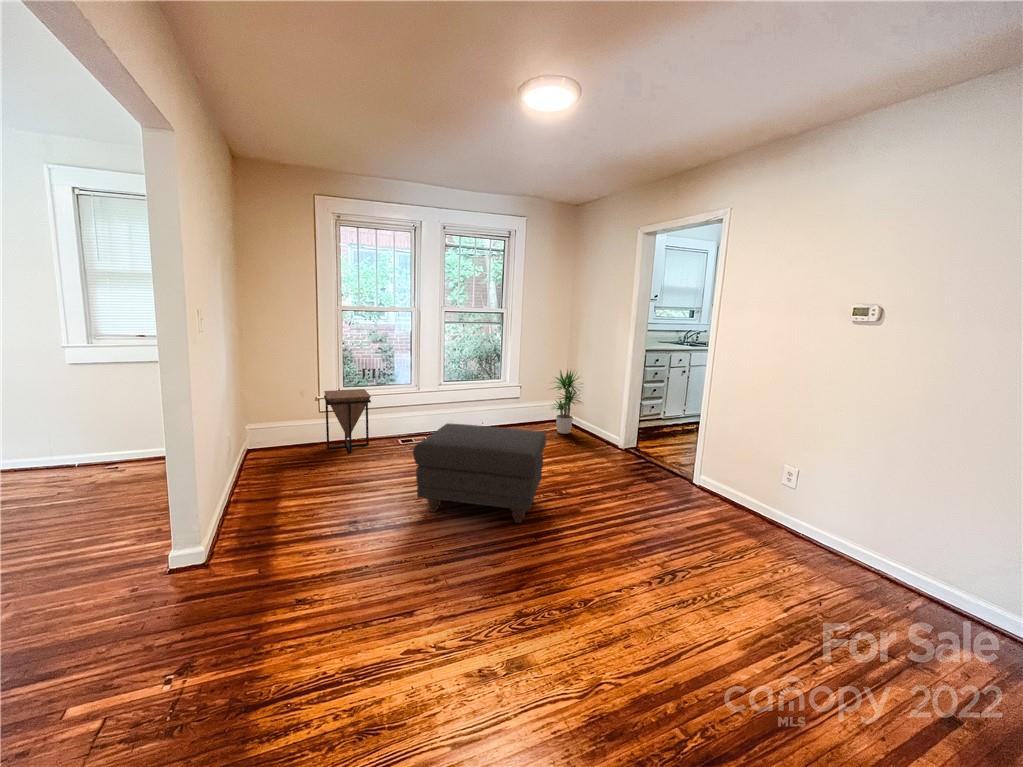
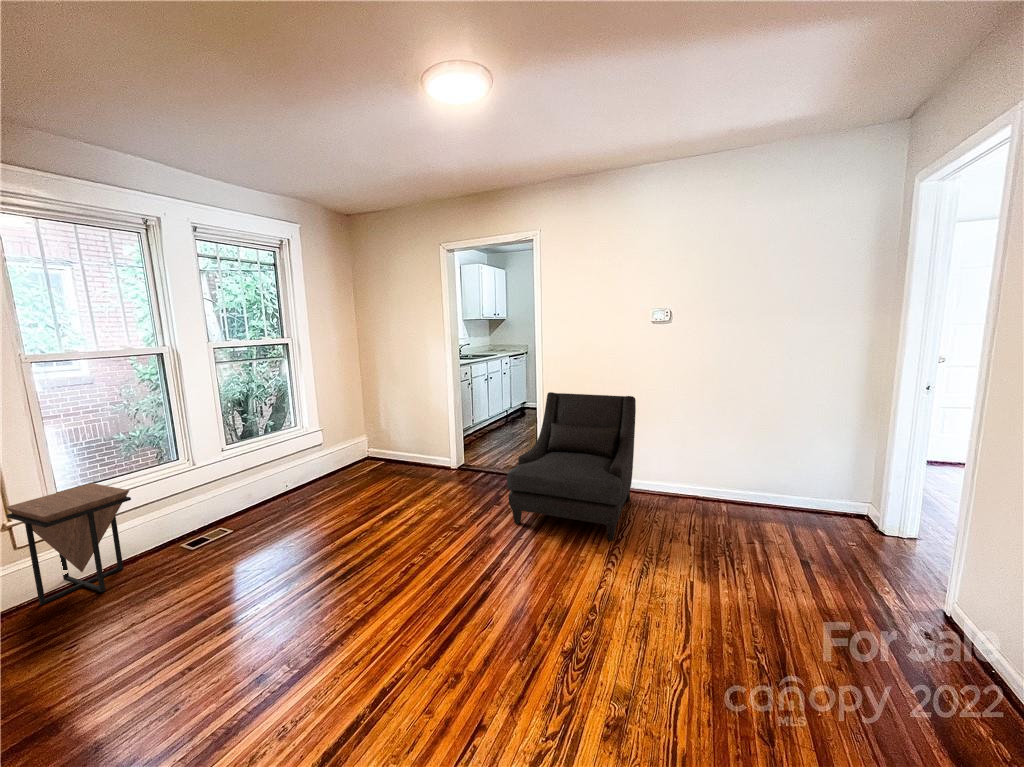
potted plant: present [553,370,581,434] -> none [353,395,402,469]
armchair: none [610,388,810,563] -> present [507,392,636,541]
ottoman: present [413,424,546,523] -> none [313,469,476,609]

